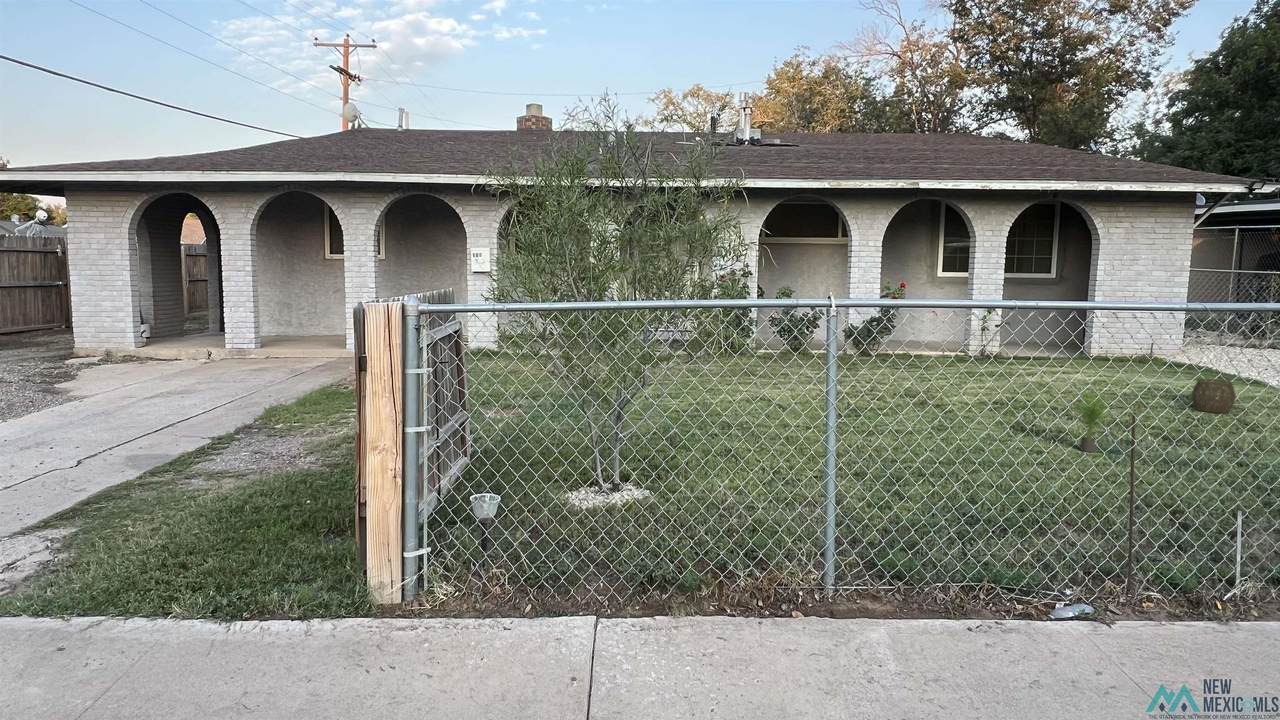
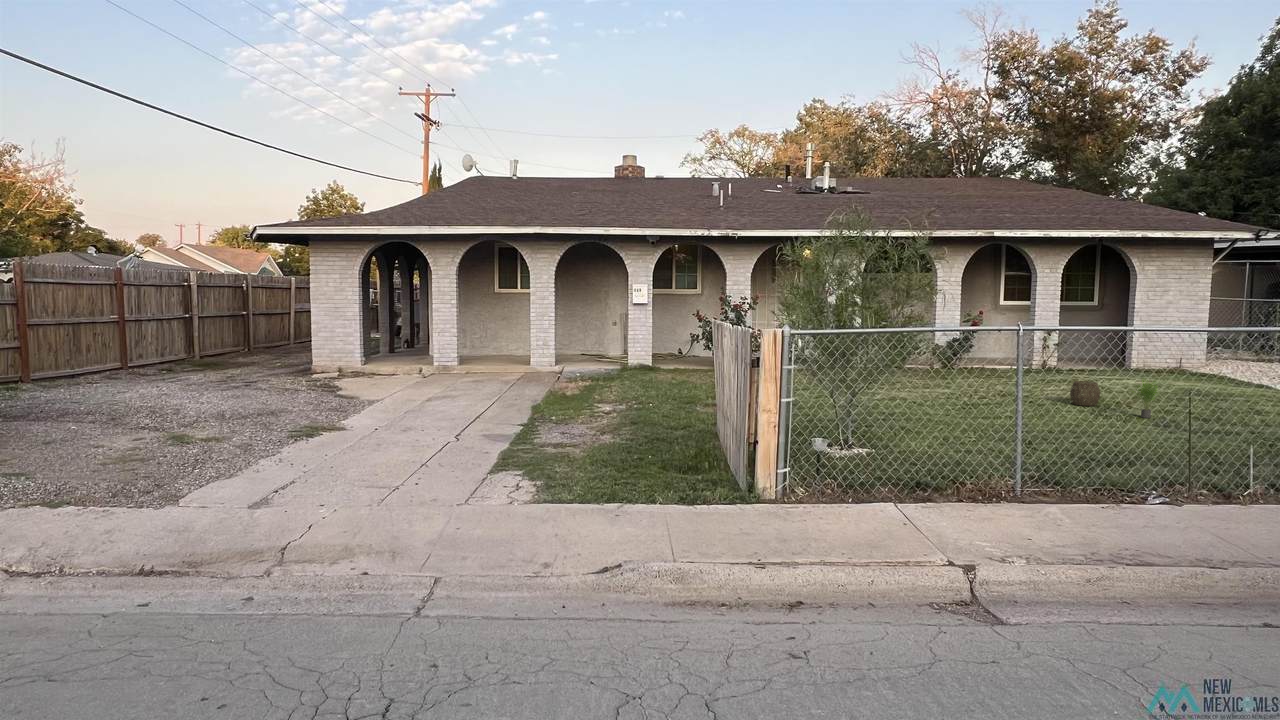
woven basket: present [1192,379,1236,413] -> present [1070,381,1100,406]

